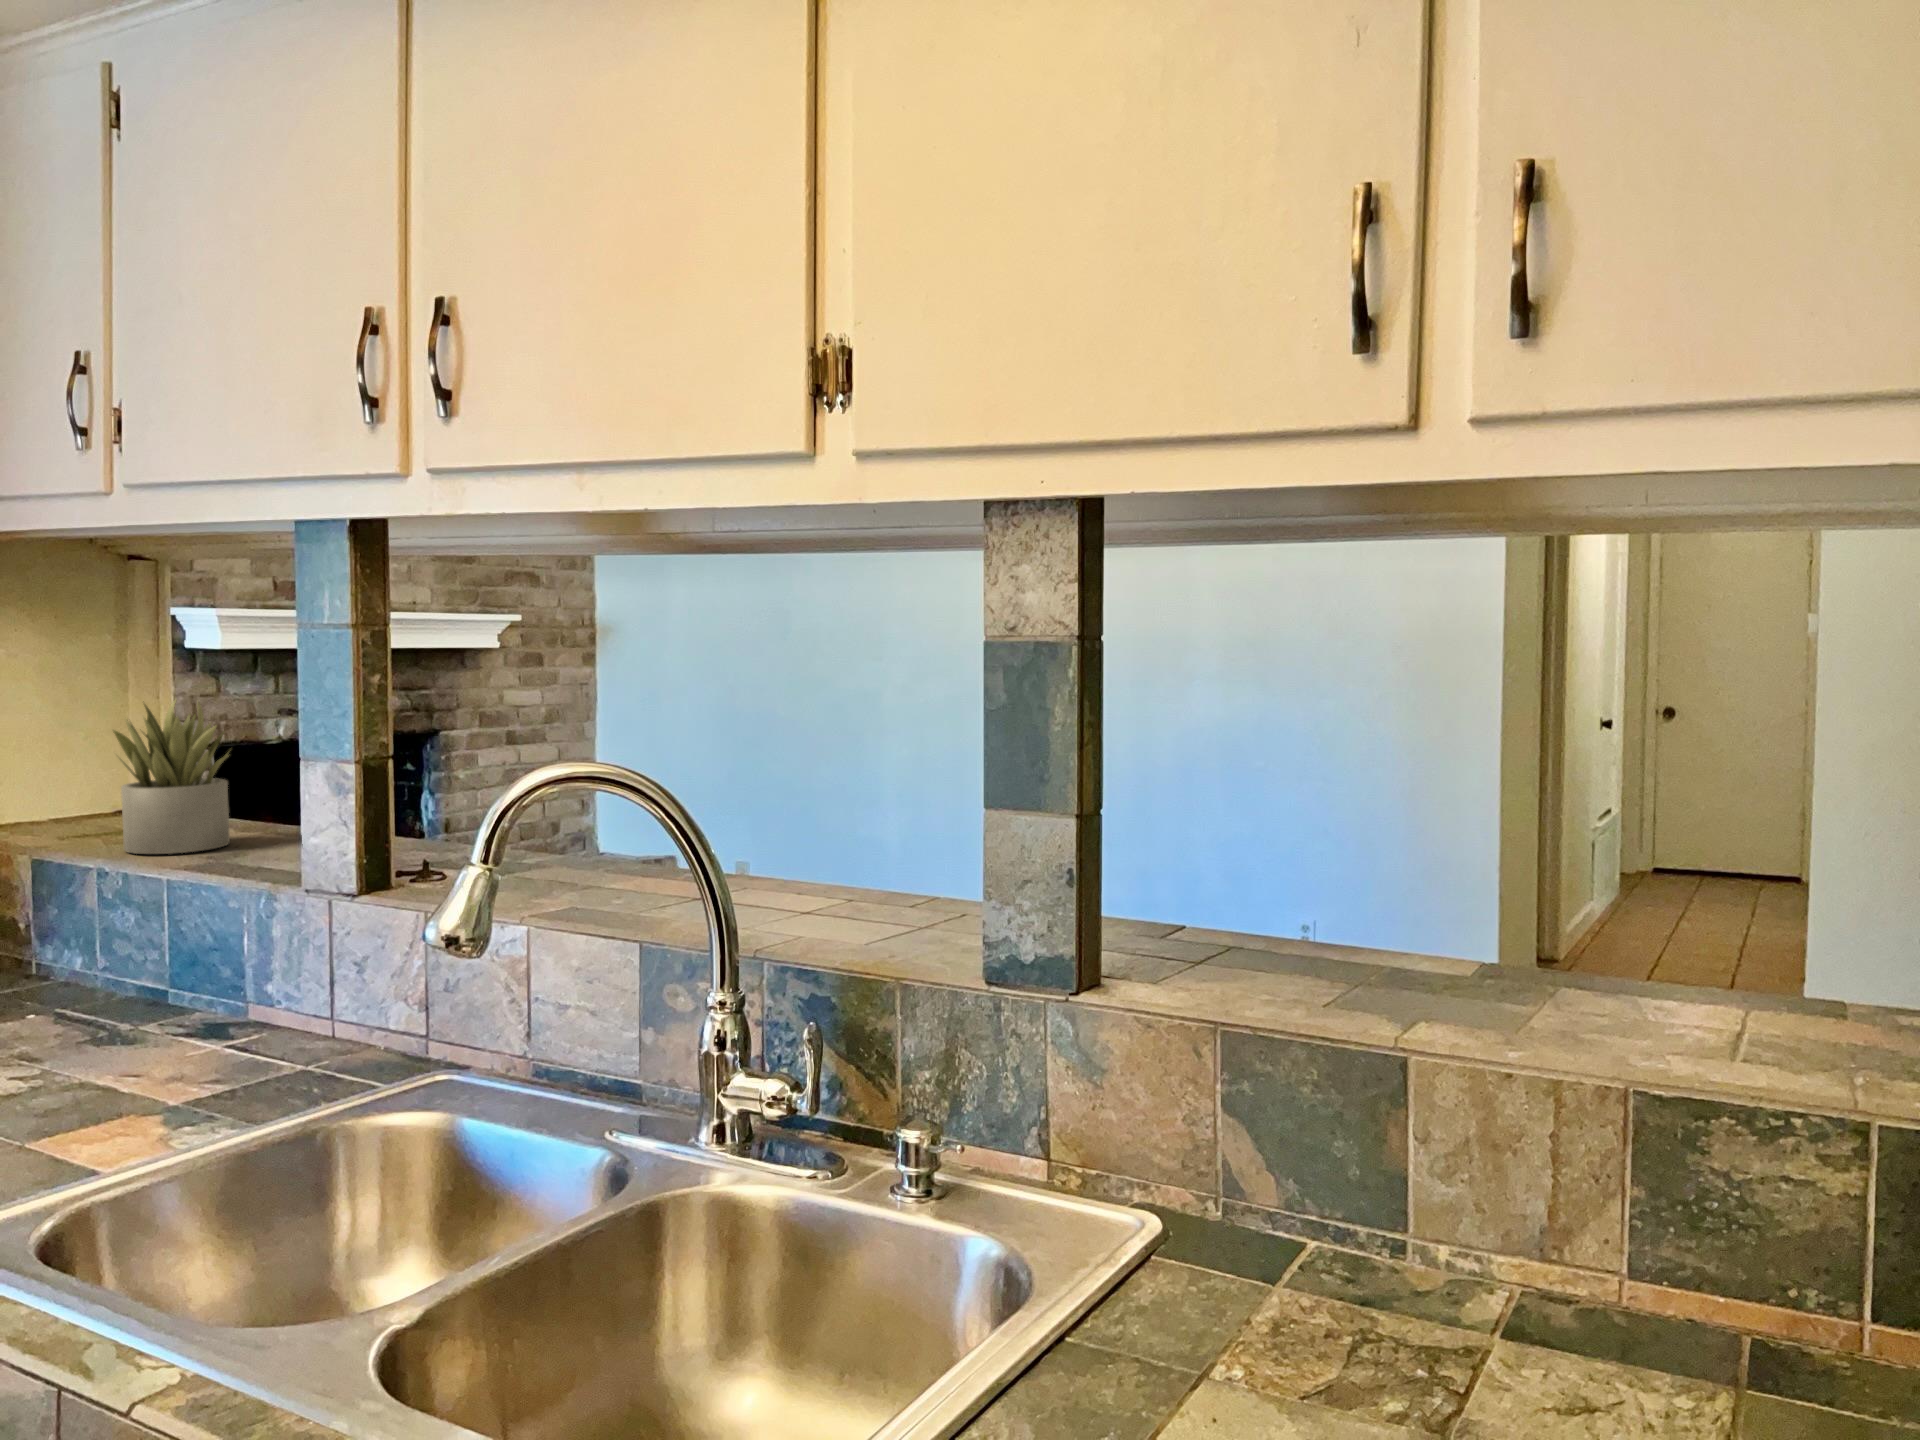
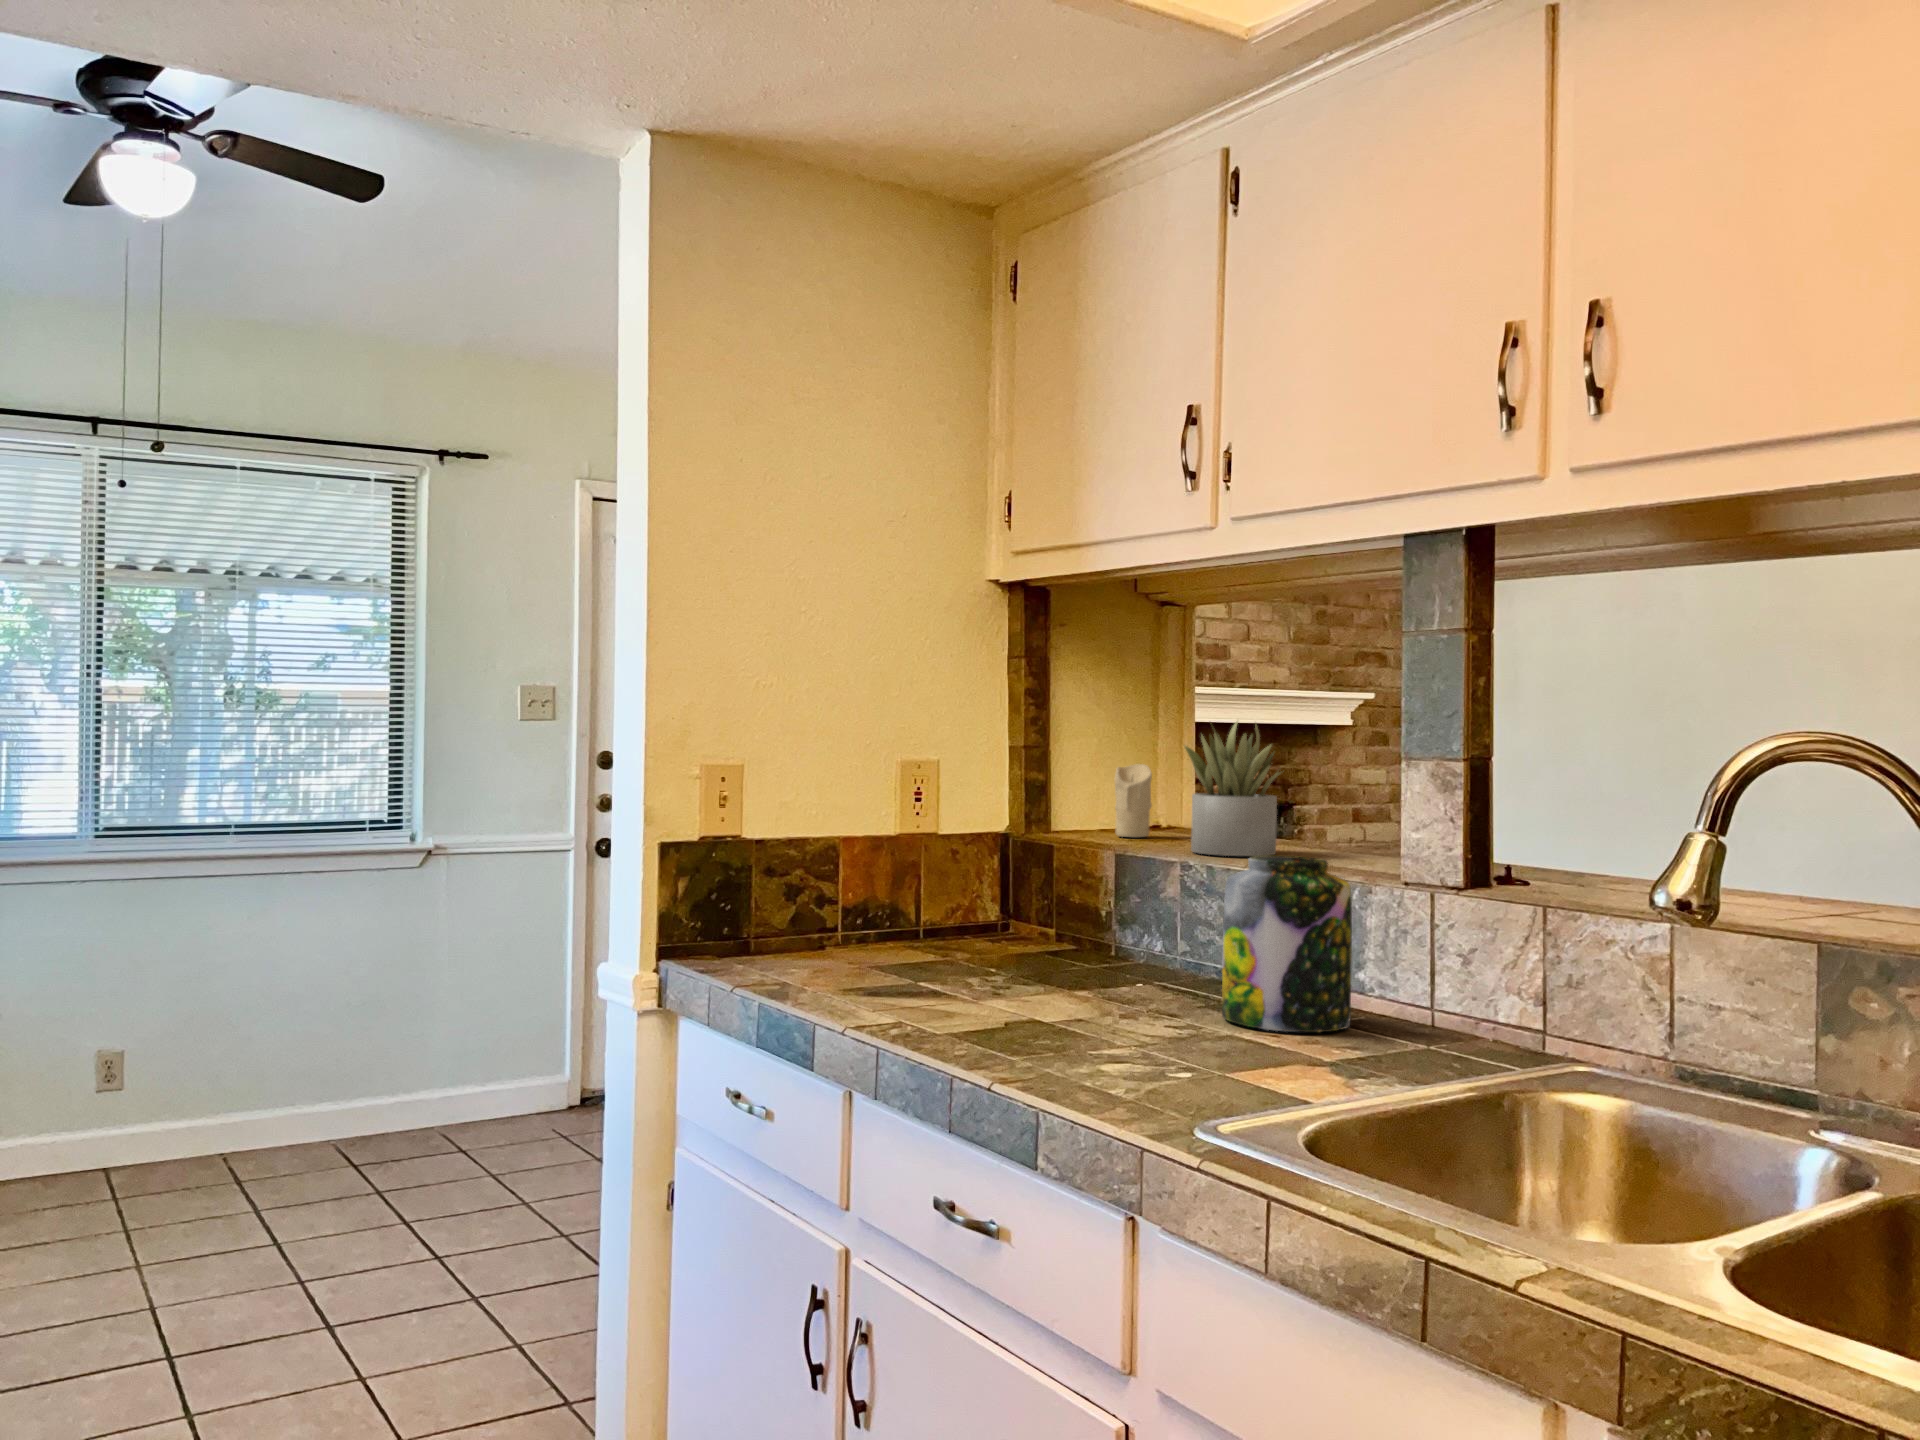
candle: none [56,743,107,829] -> present [1115,764,1152,837]
jar: none [71,873,232,1077] -> present [1222,856,1352,1032]

